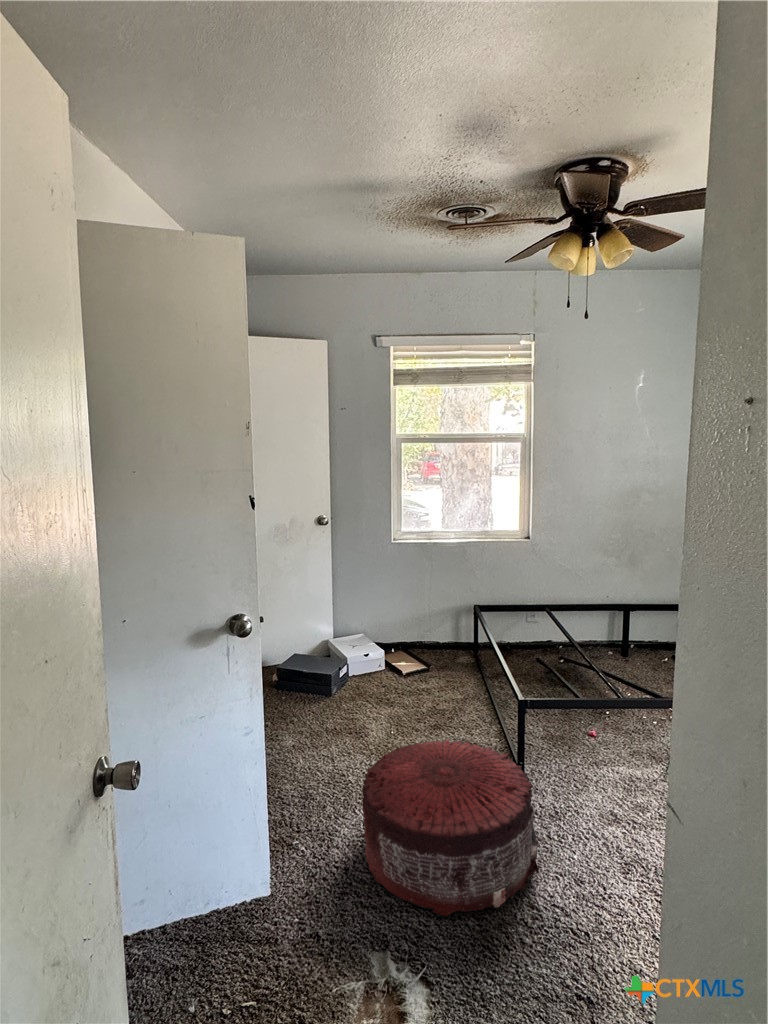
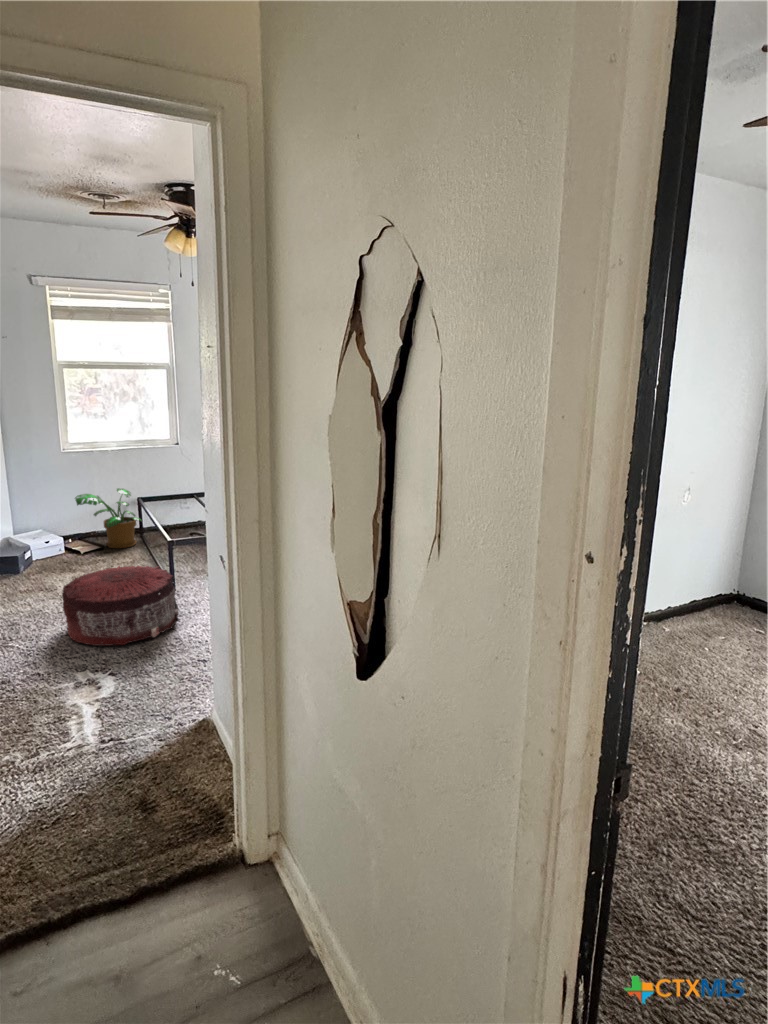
potted plant: none [401,590,478,672] -> present [75,488,142,548]

